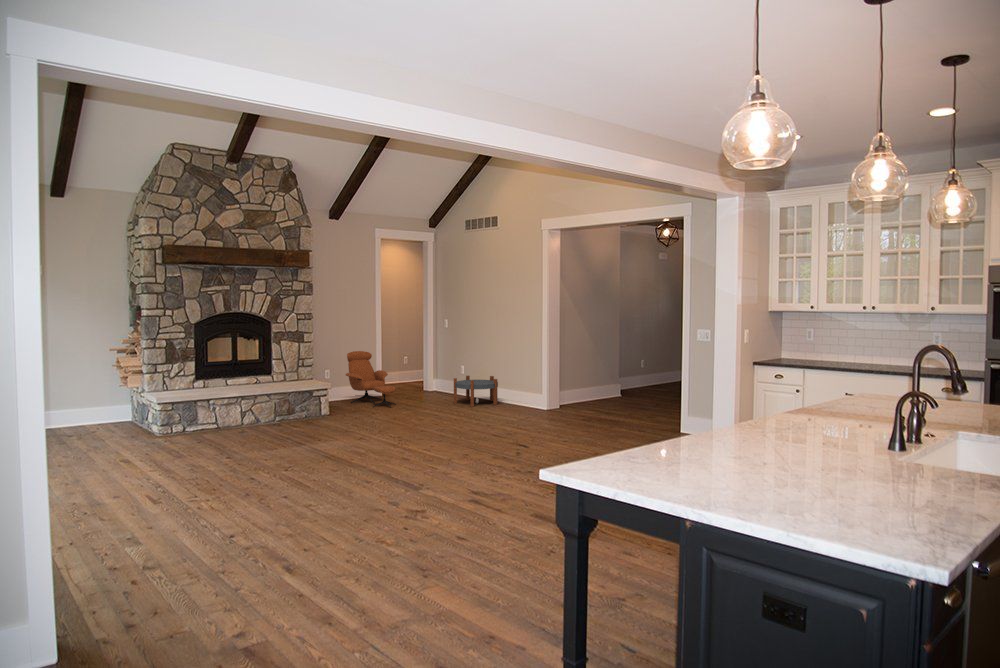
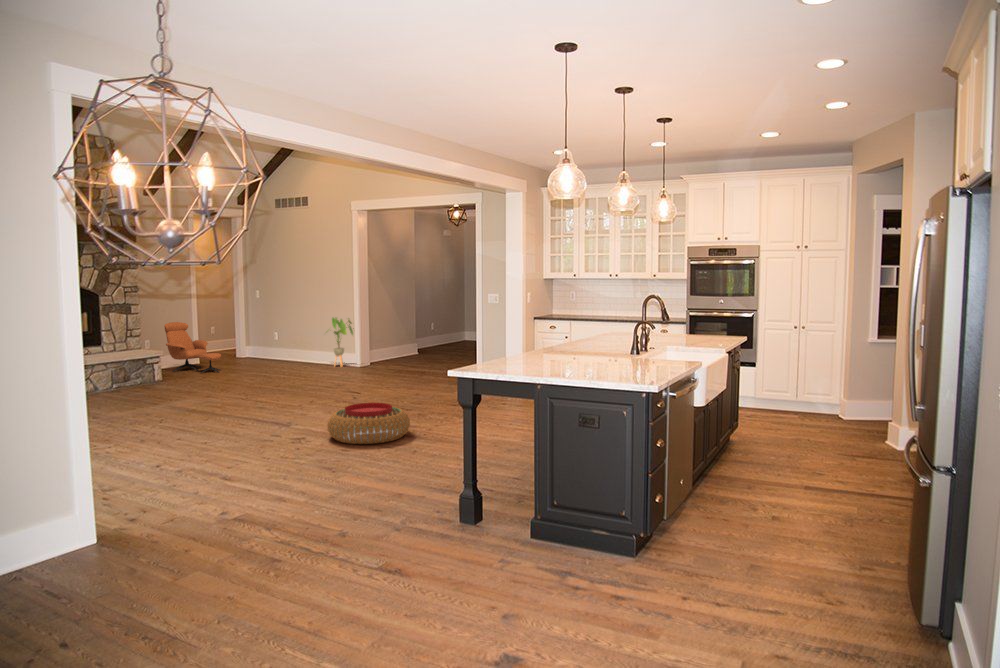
house plant: none [502,351,538,410] -> present [332,318,353,367]
side table: present [454,376,498,407] -> none [275,341,318,368]
pouf: none [408,482,522,549] -> present [327,403,410,444]

